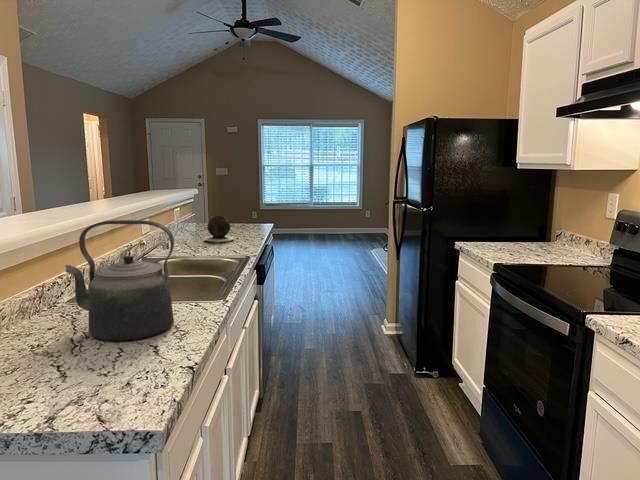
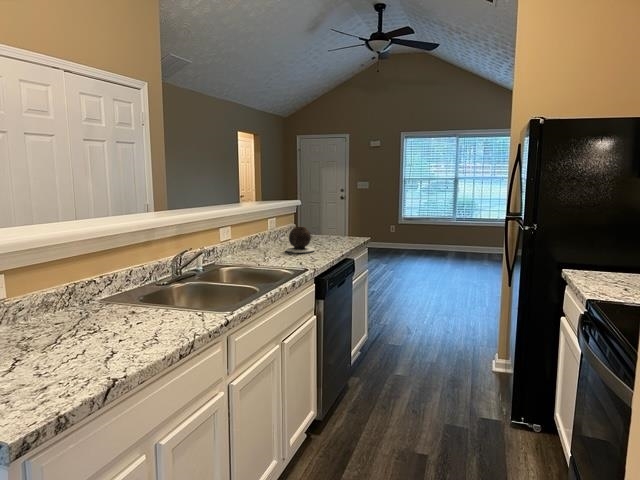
kettle: present [65,220,174,341] -> none [62,226,155,345]

